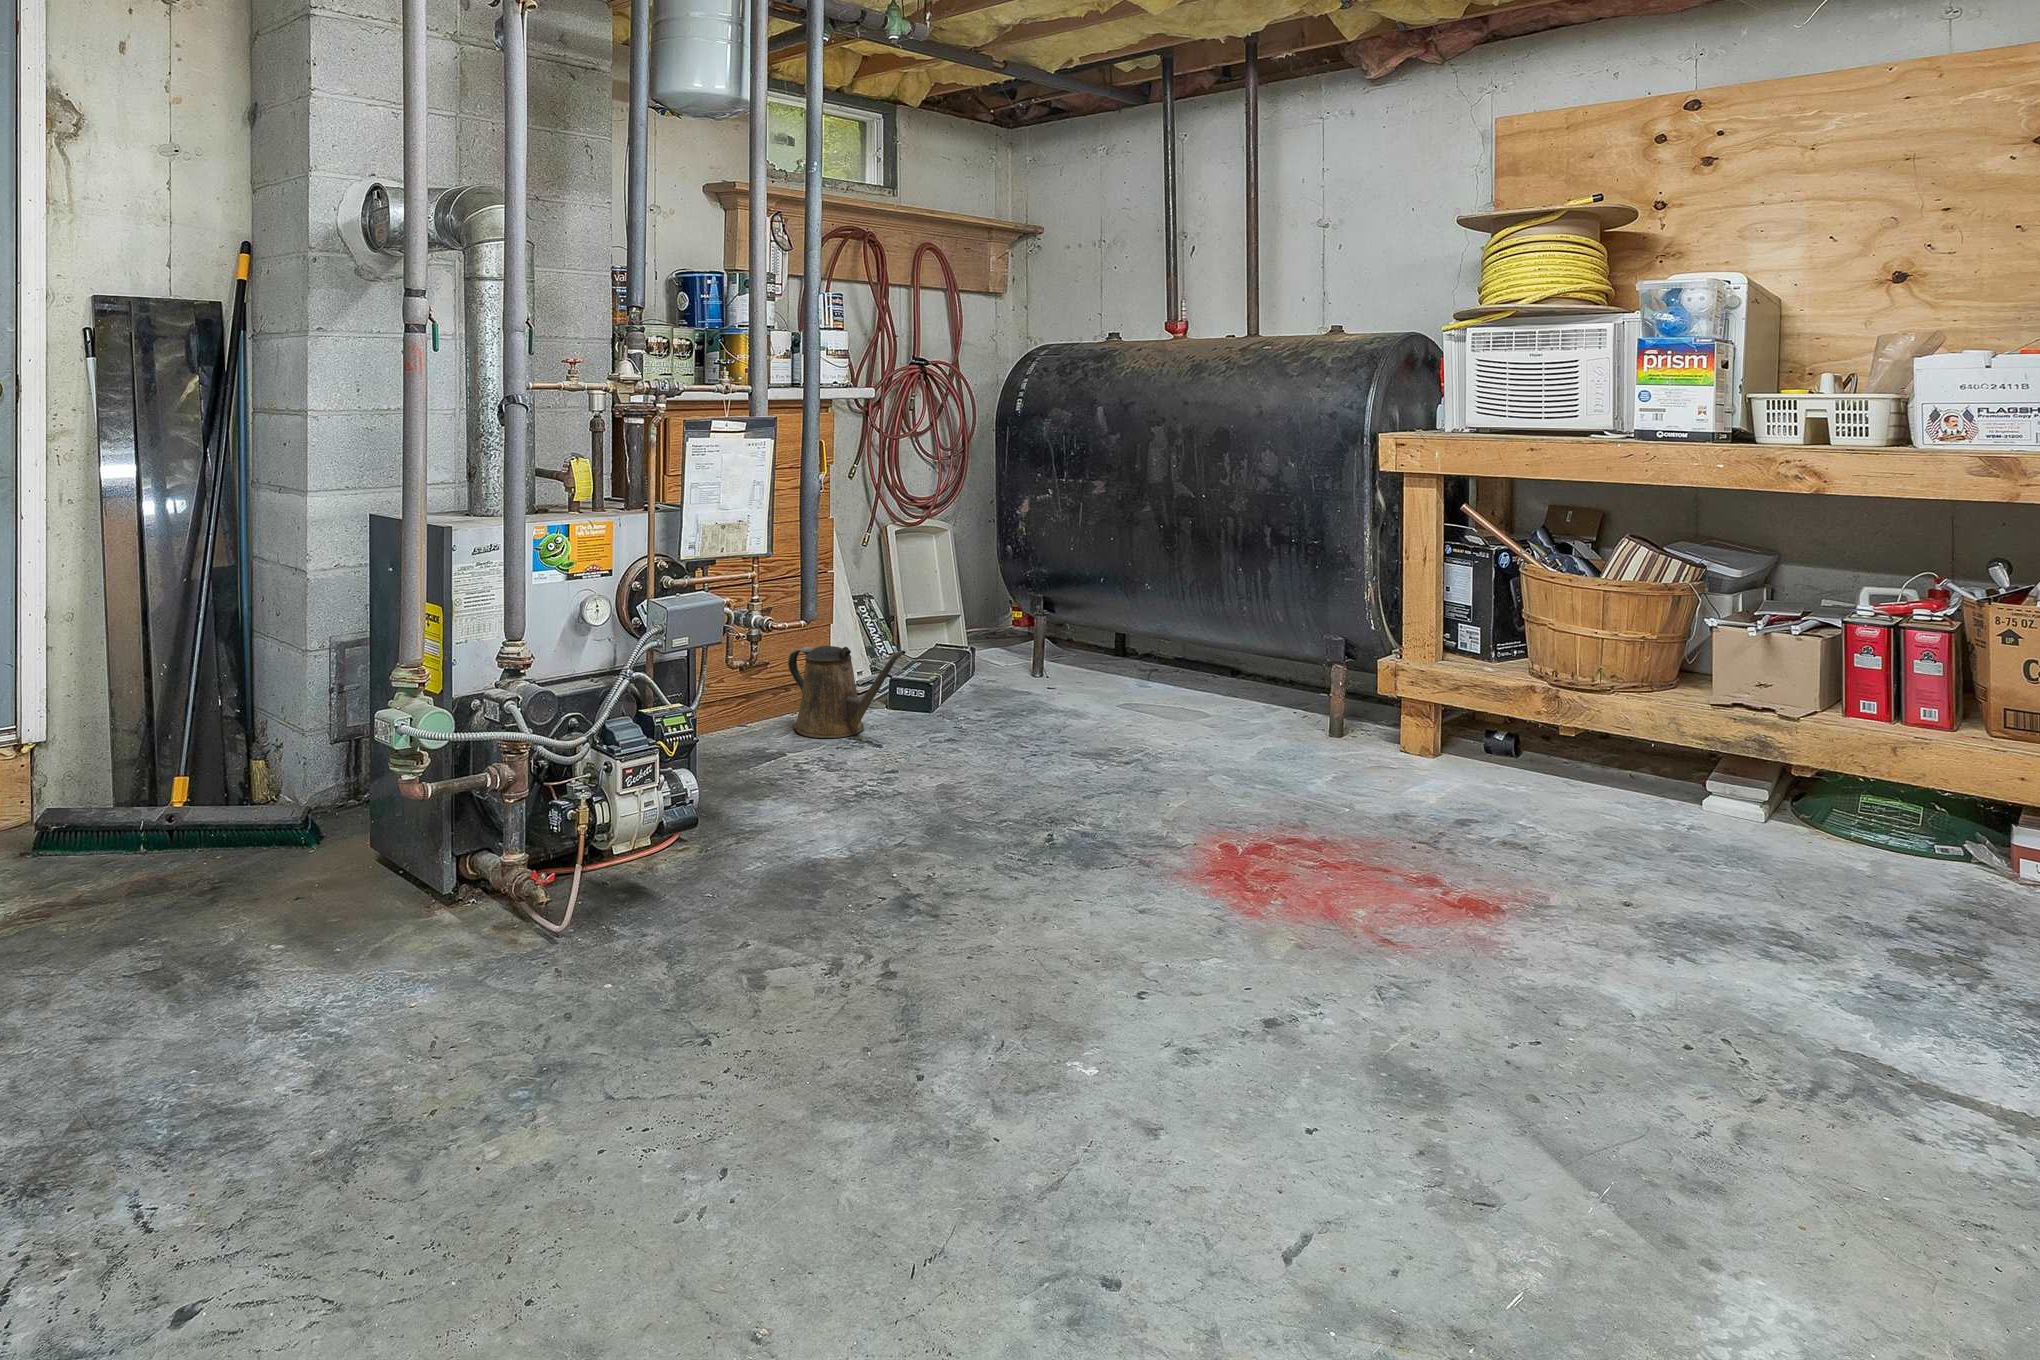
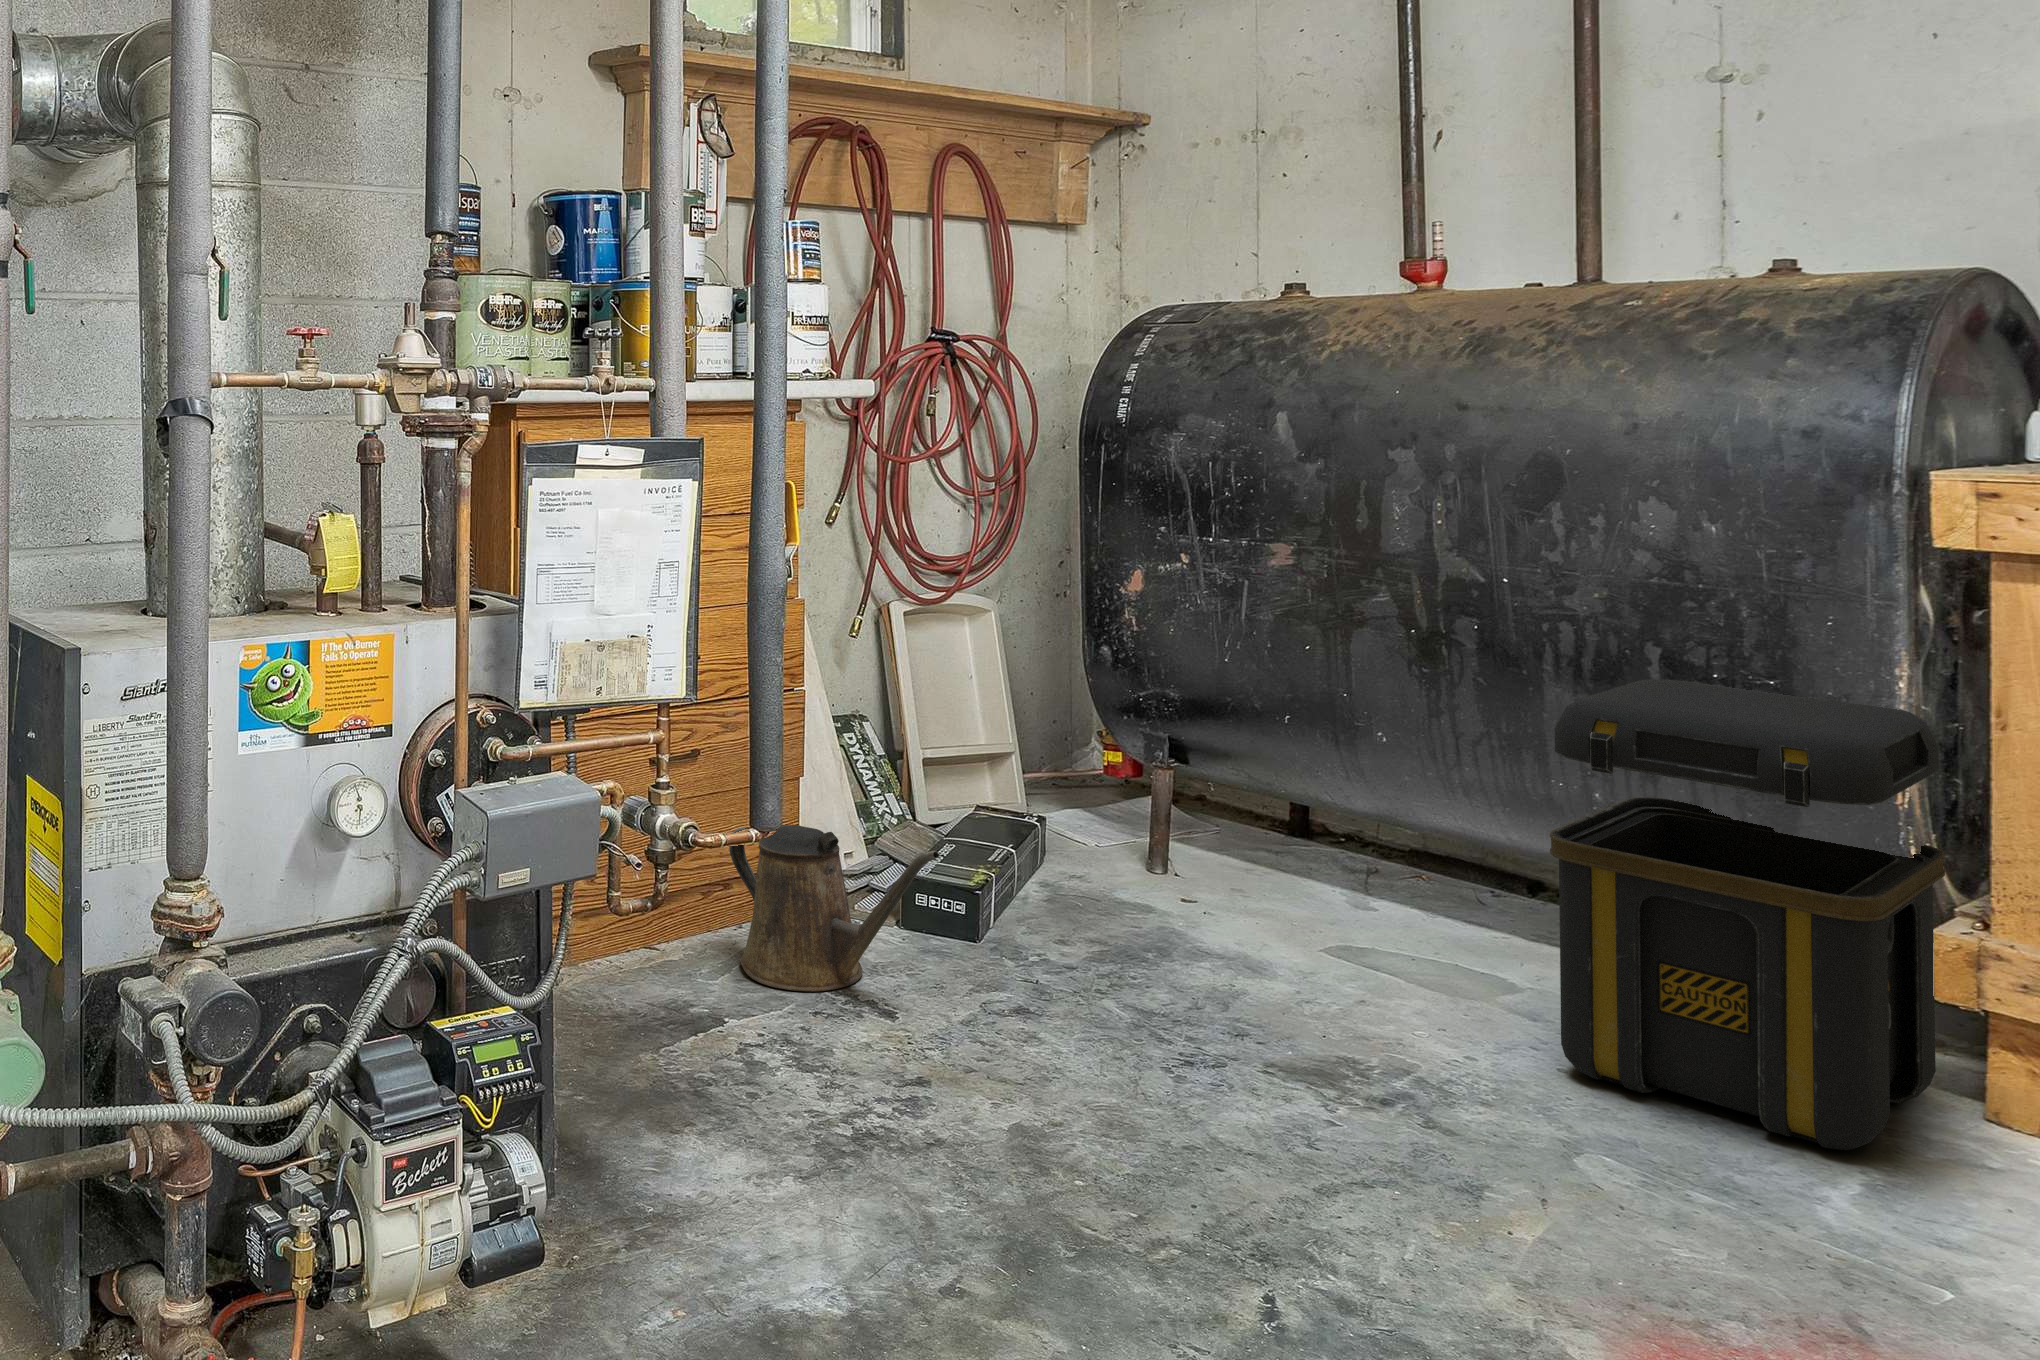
toolbox: none [1212,543,1389,764] -> present [1550,679,1945,1150]

